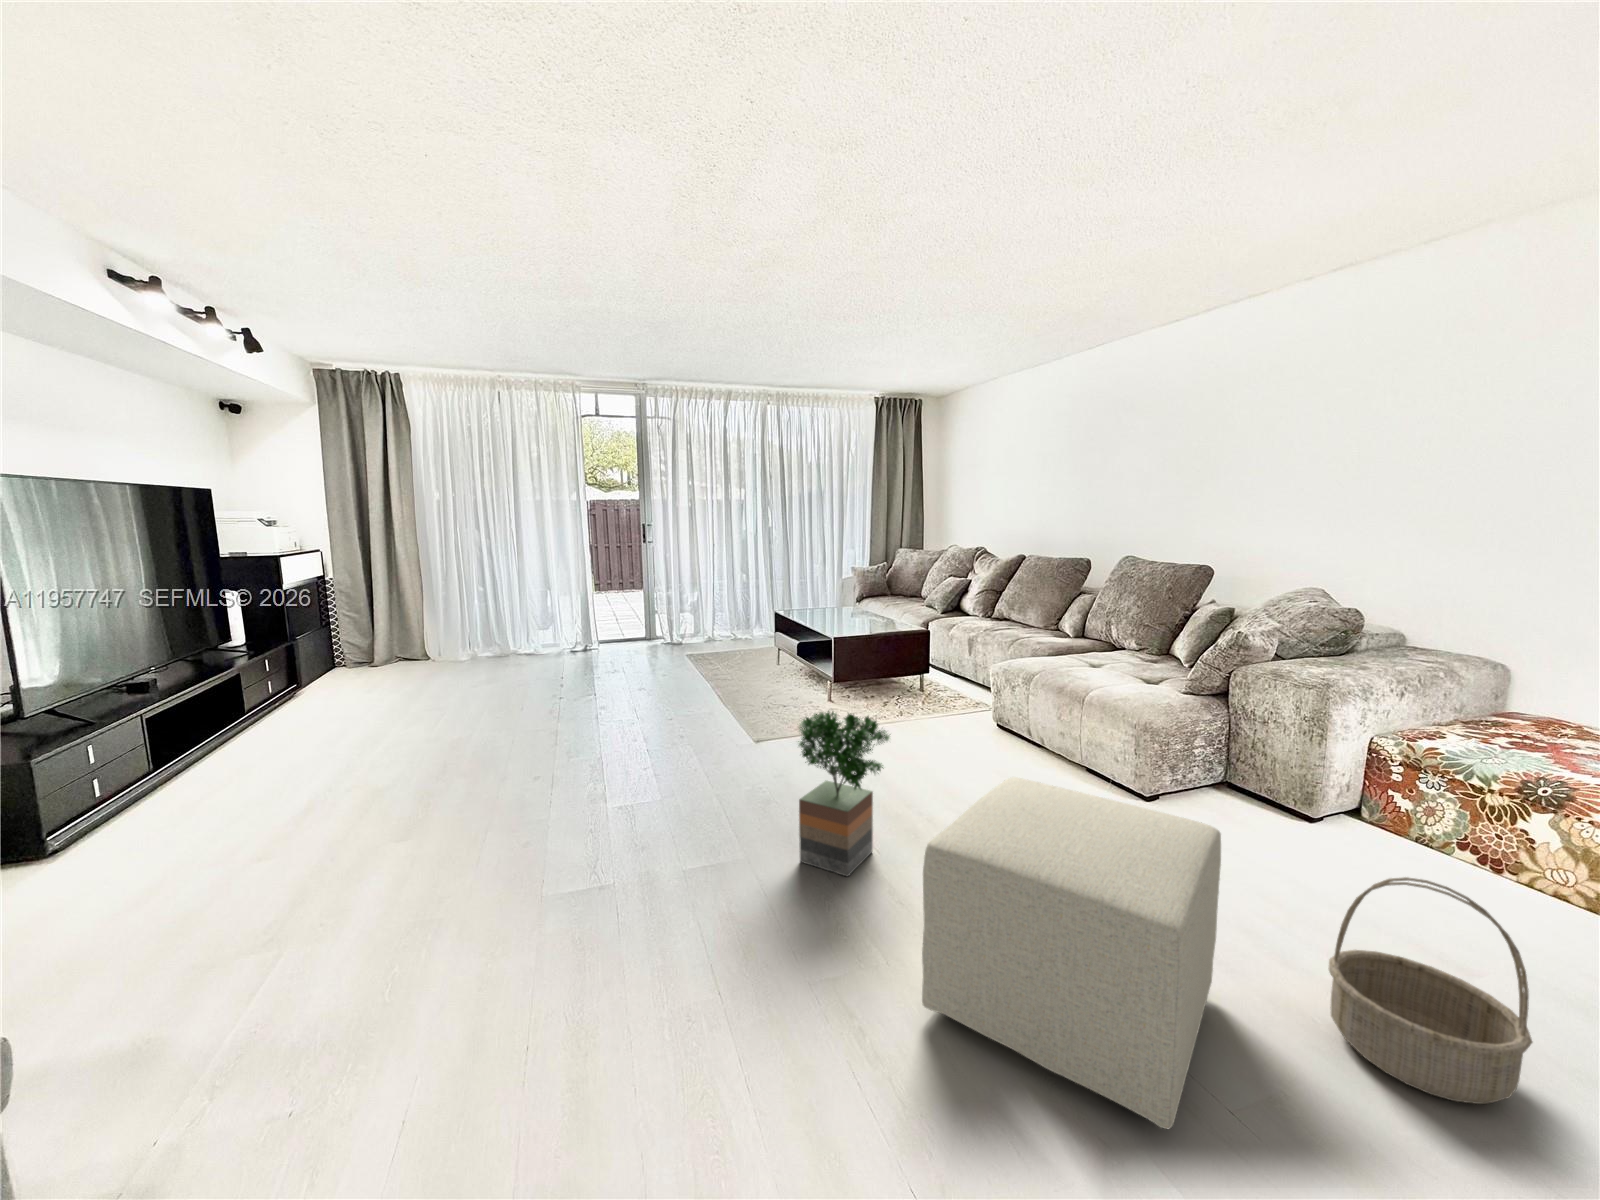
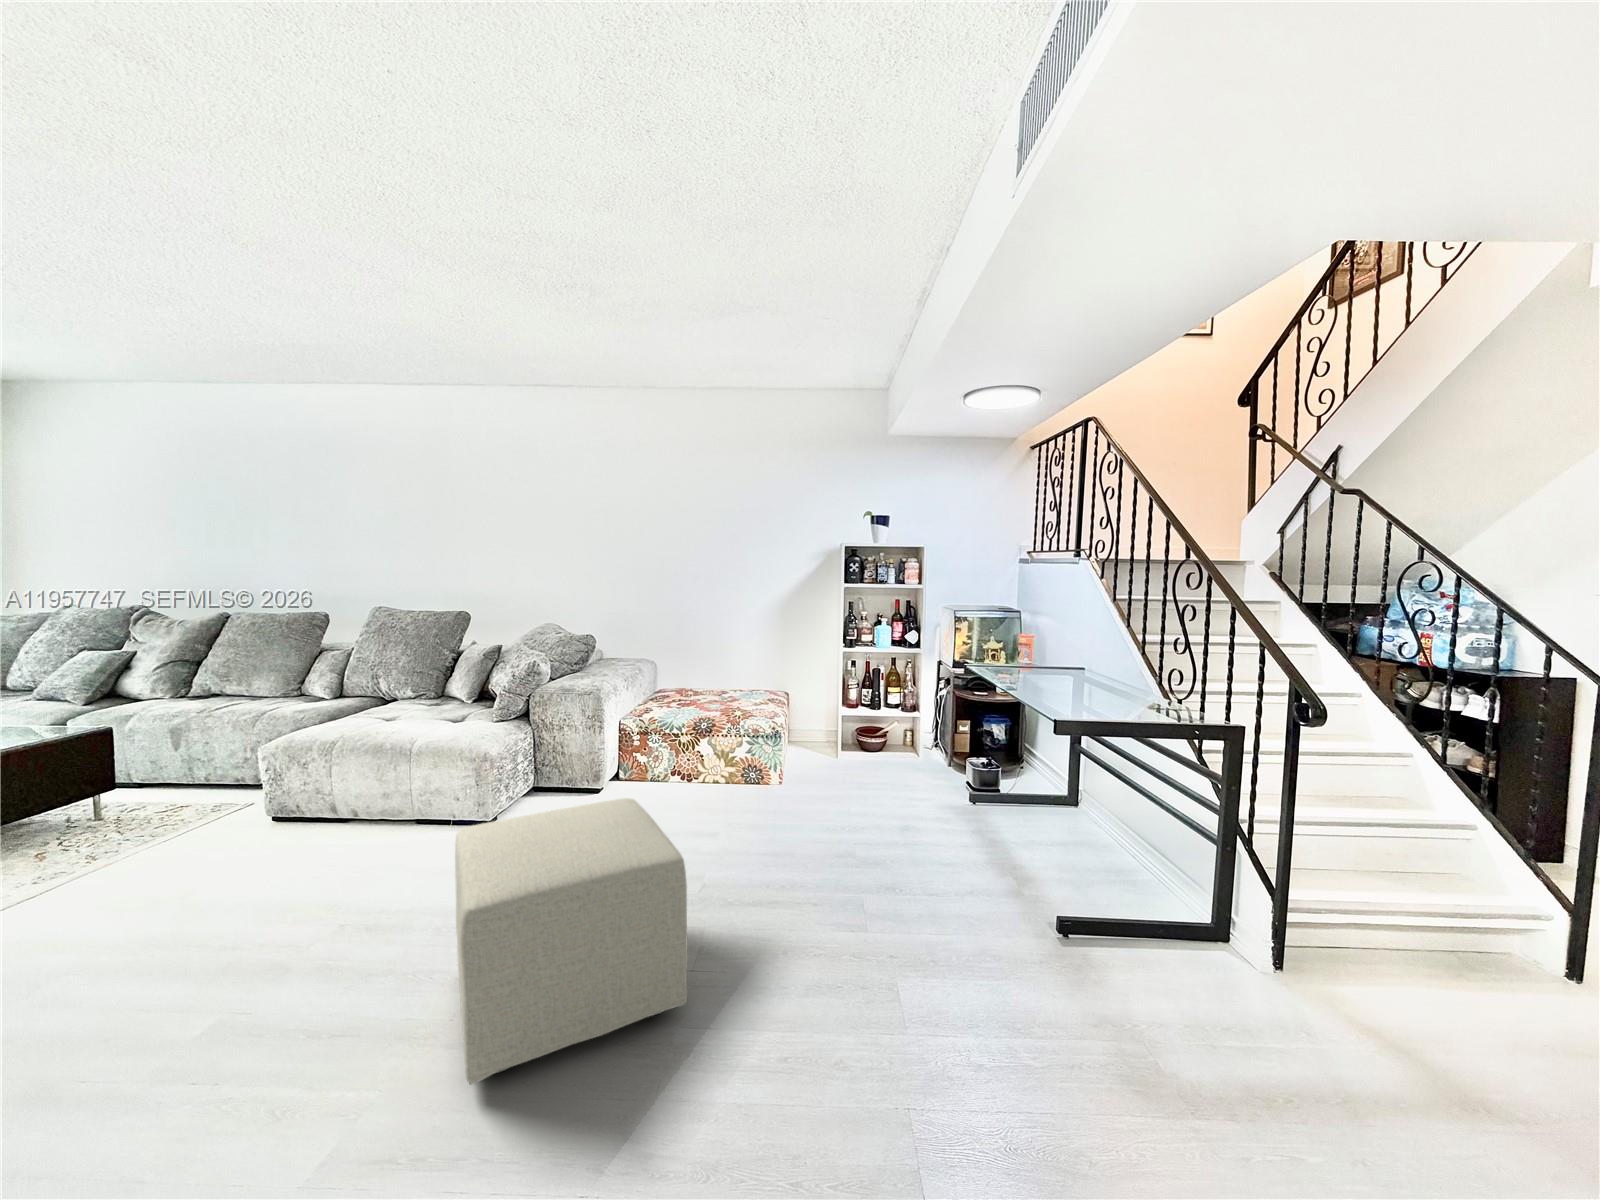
potted tree: present [798,711,890,877] -> none [77,836,281,1104]
basket: present [1328,877,1532,1104] -> none [687,781,772,902]

